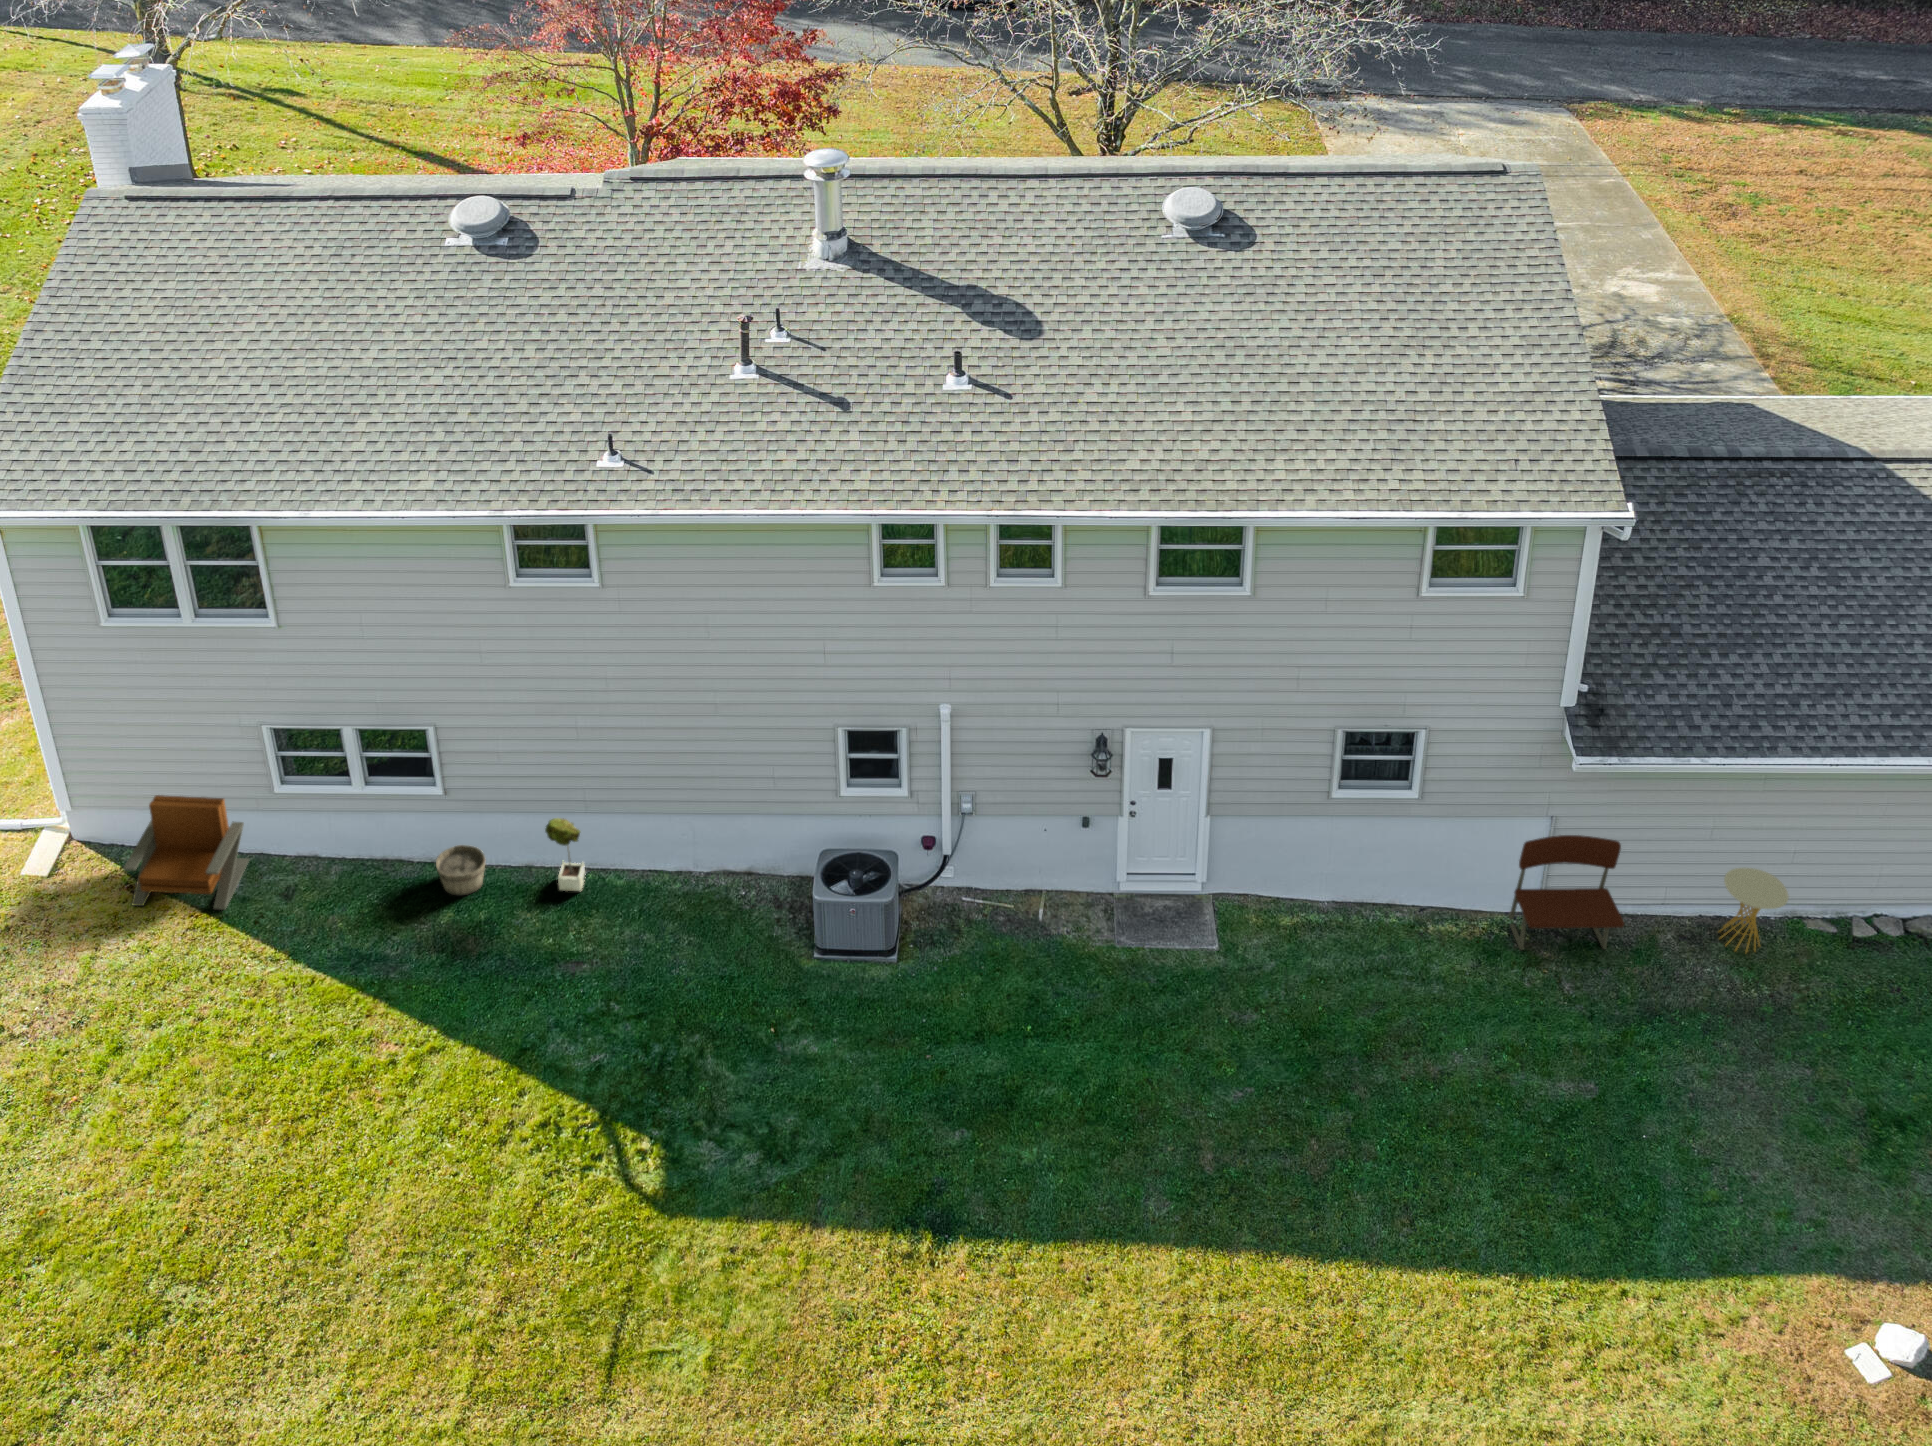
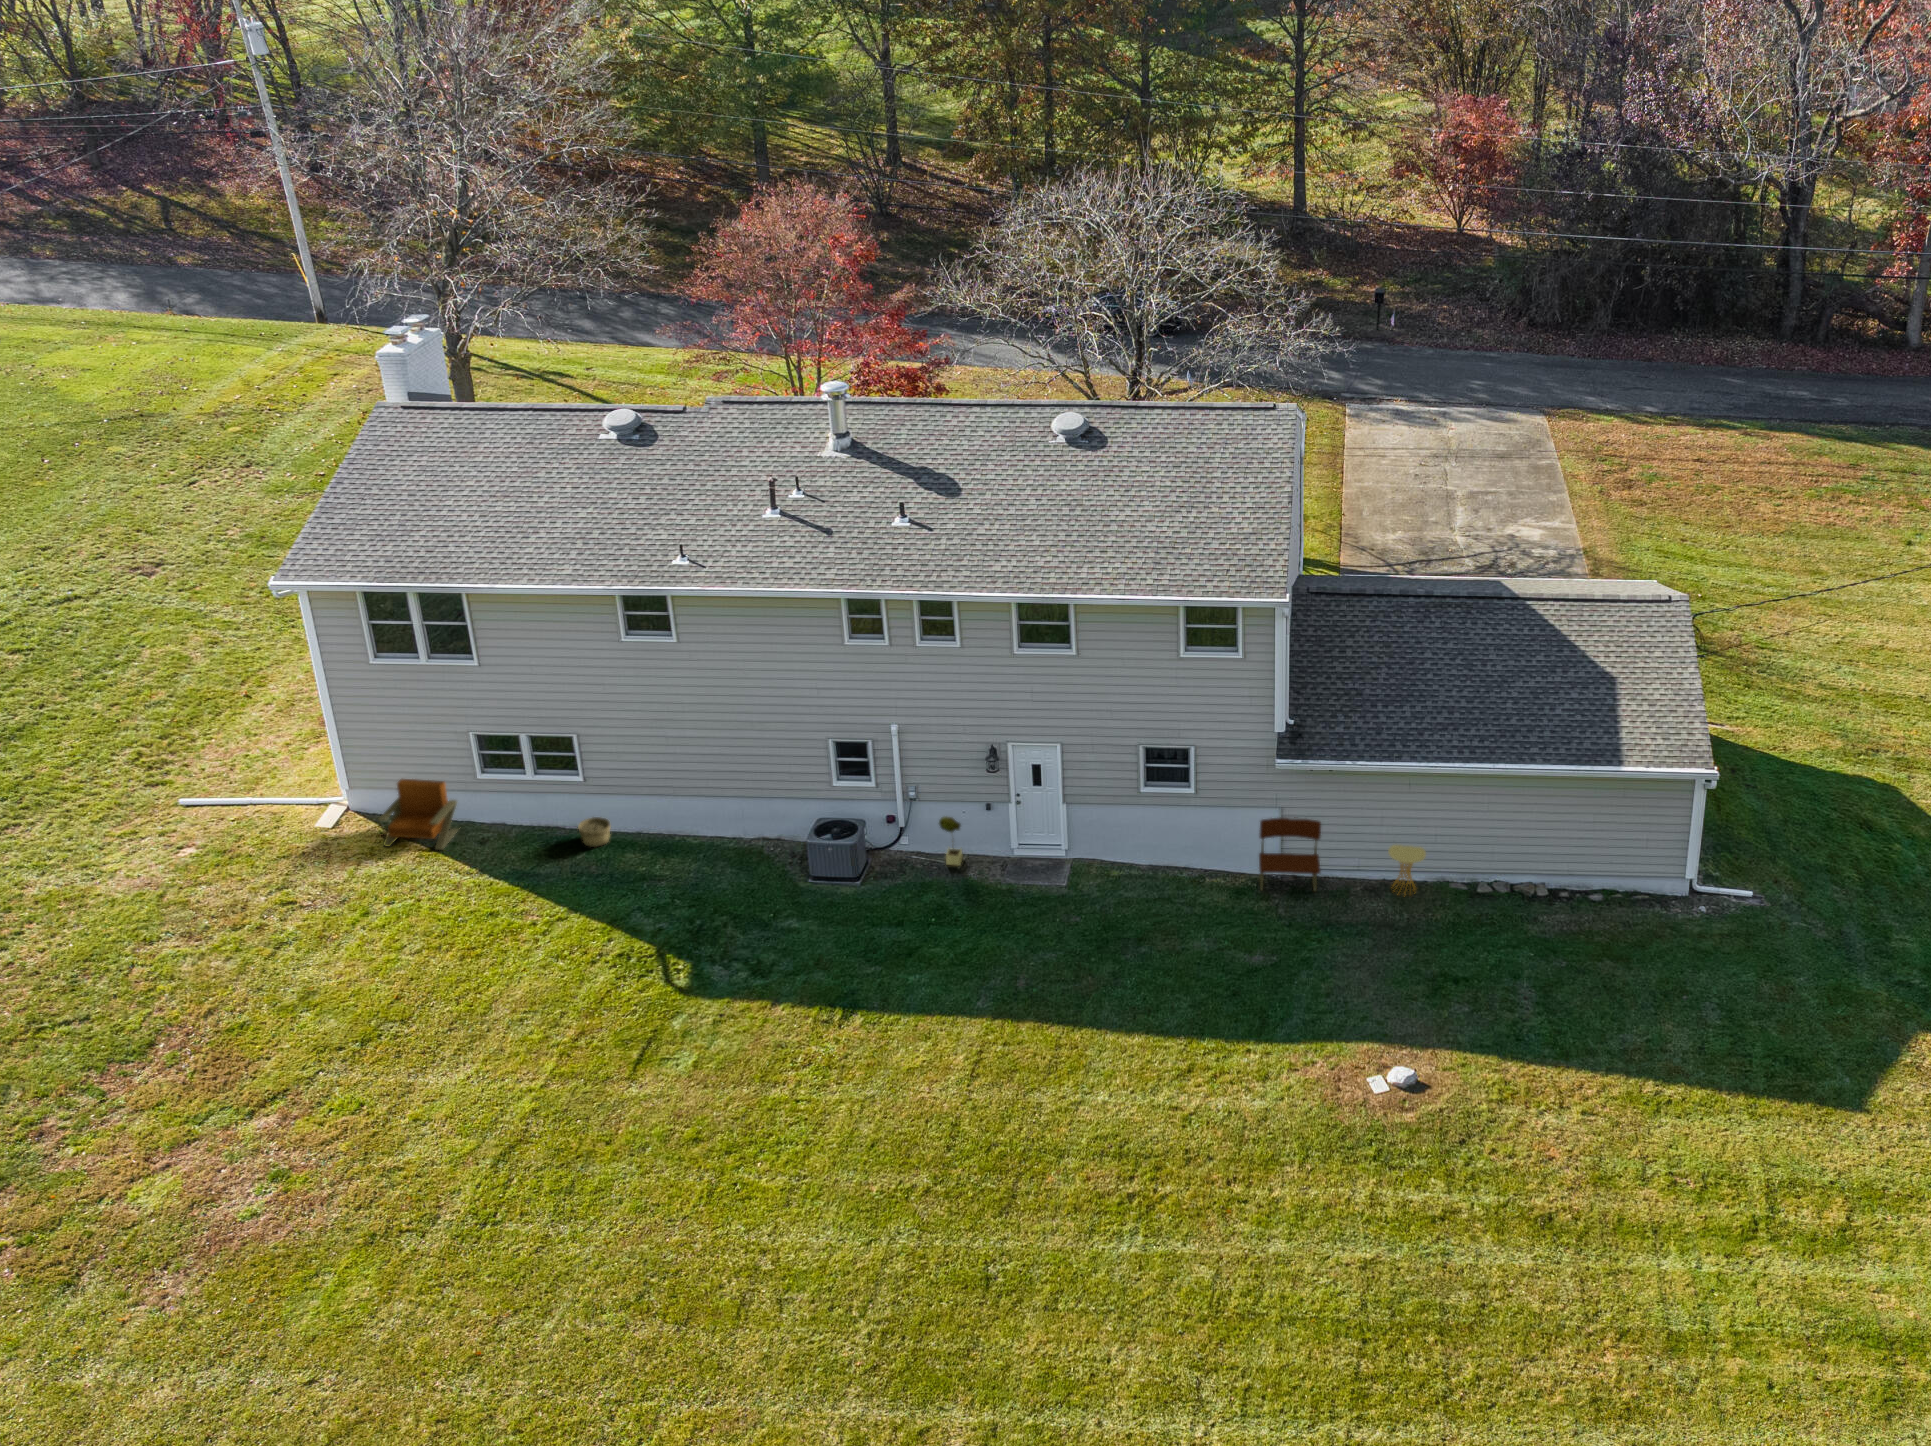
potted tree: present [545,818,585,891] -> present [939,817,963,866]

